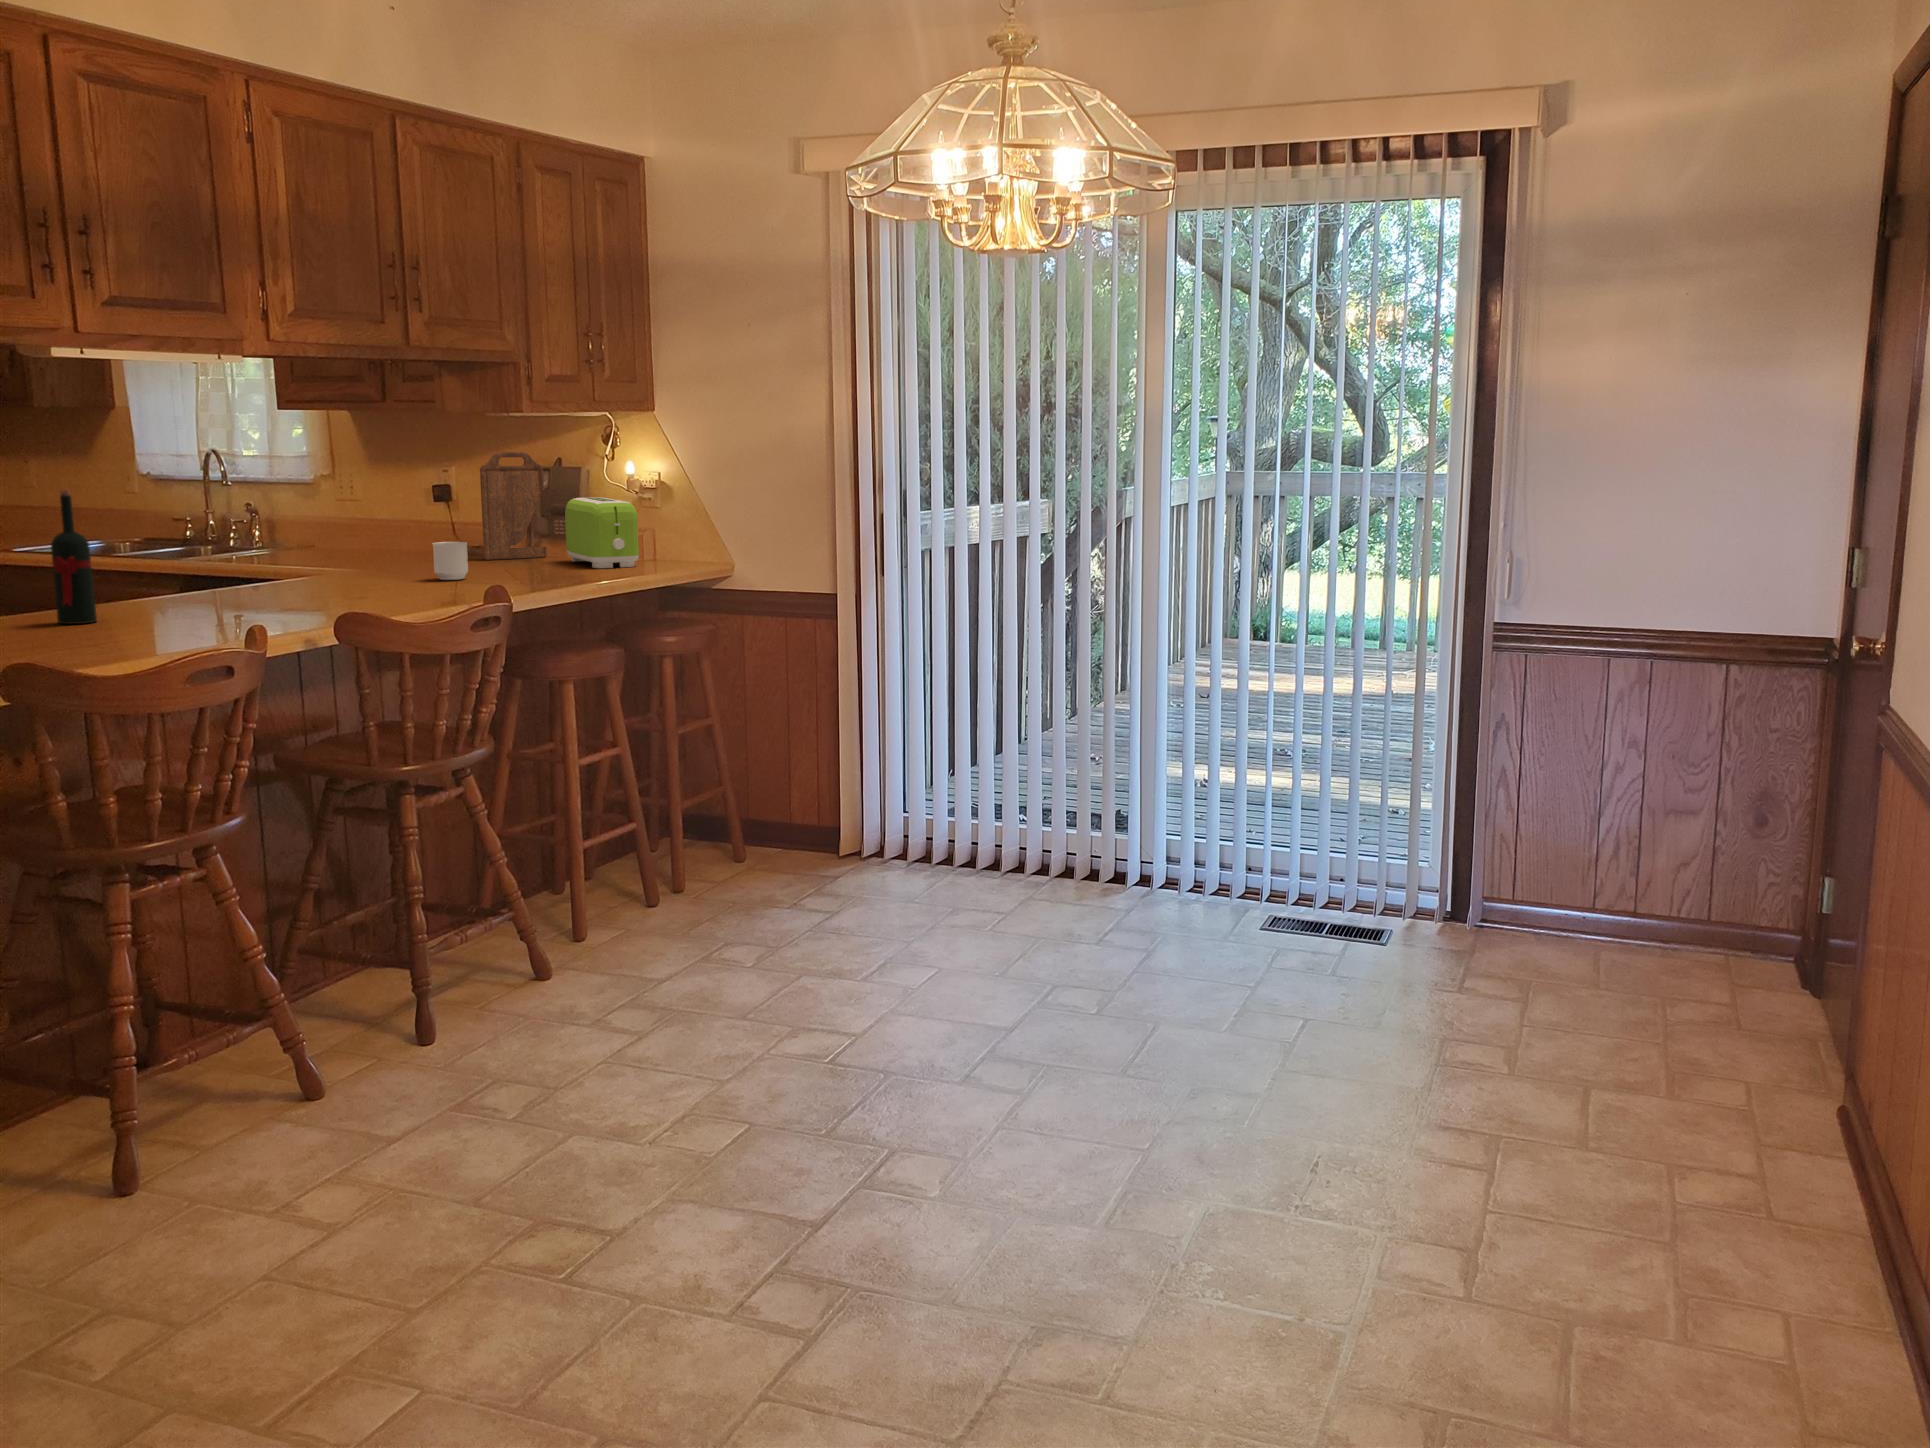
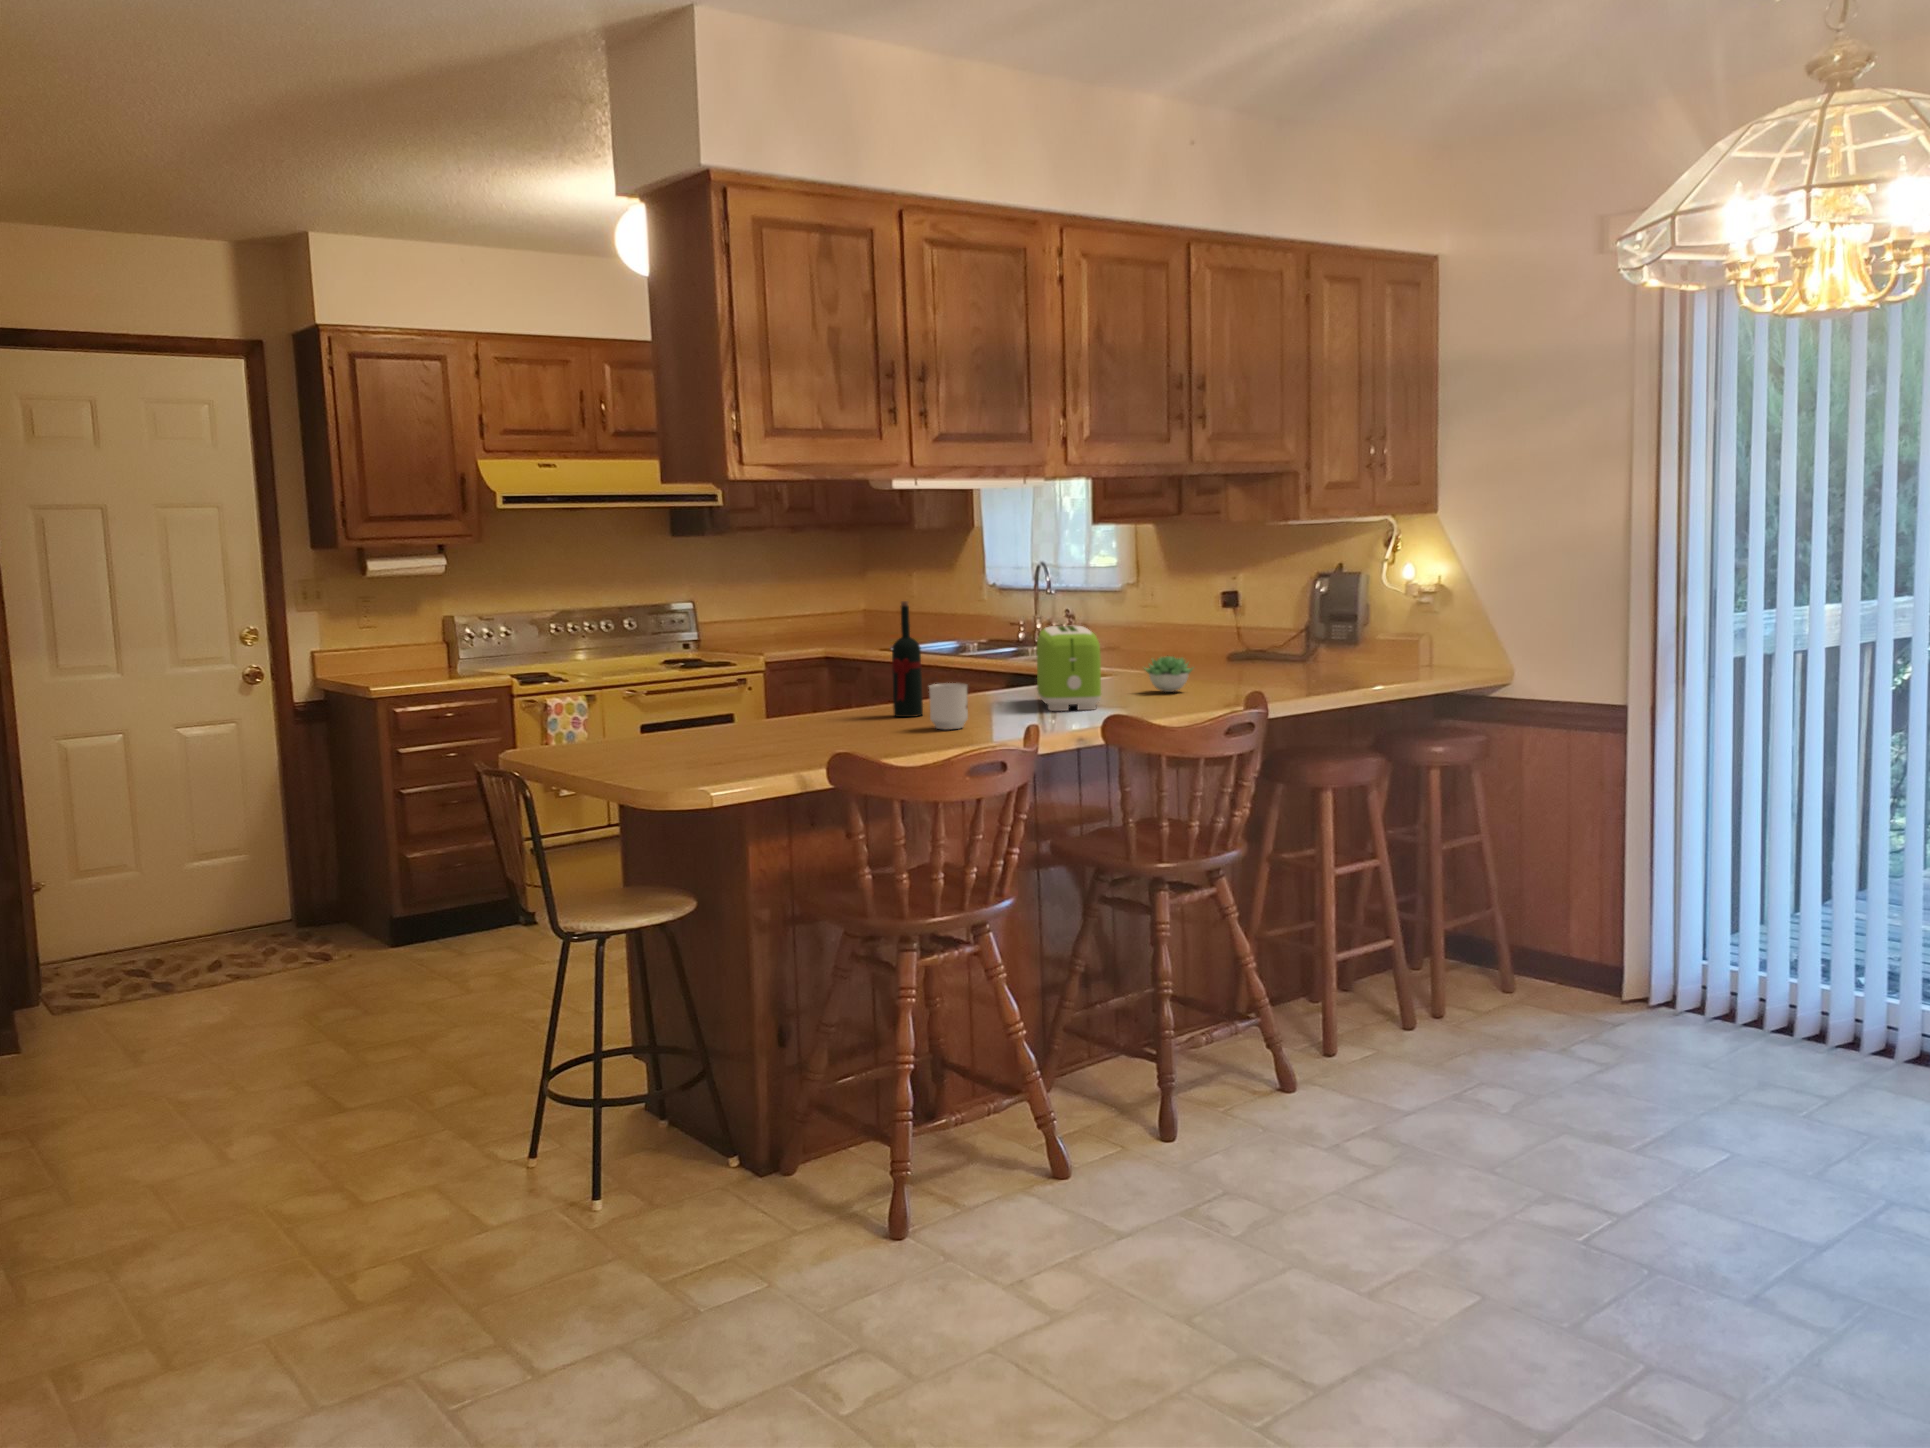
cutting board: present [480,452,547,560] -> none [1263,558,1323,663]
toaster: present [565,497,639,568] -> present [1037,626,1101,711]
mug: present [432,542,468,580] -> present [929,683,968,729]
succulent plant: none [360,552,420,590] -> present [1145,656,1193,692]

